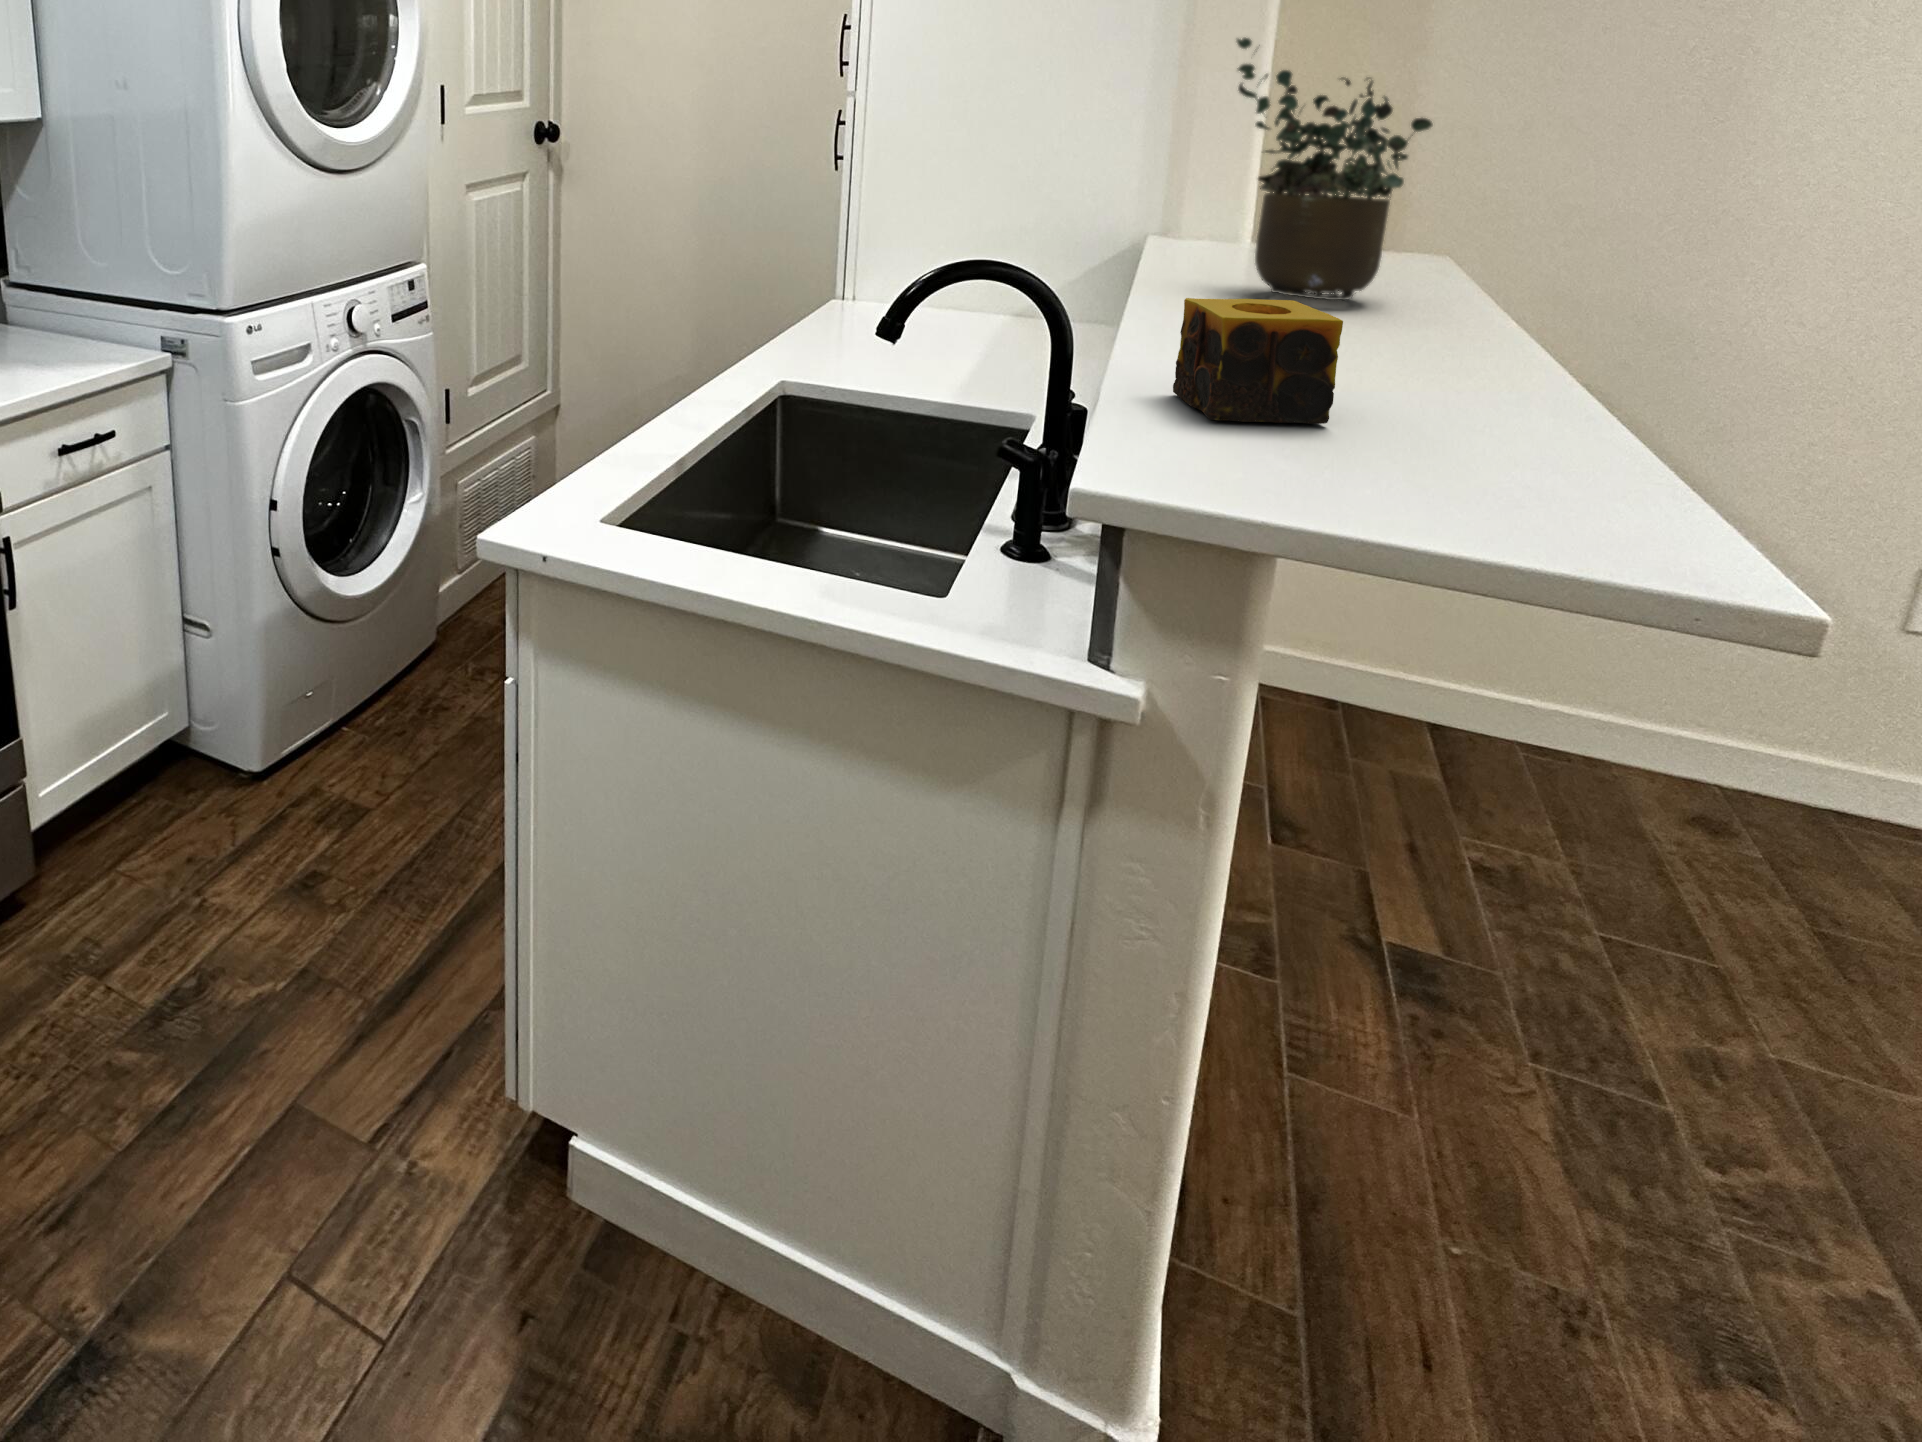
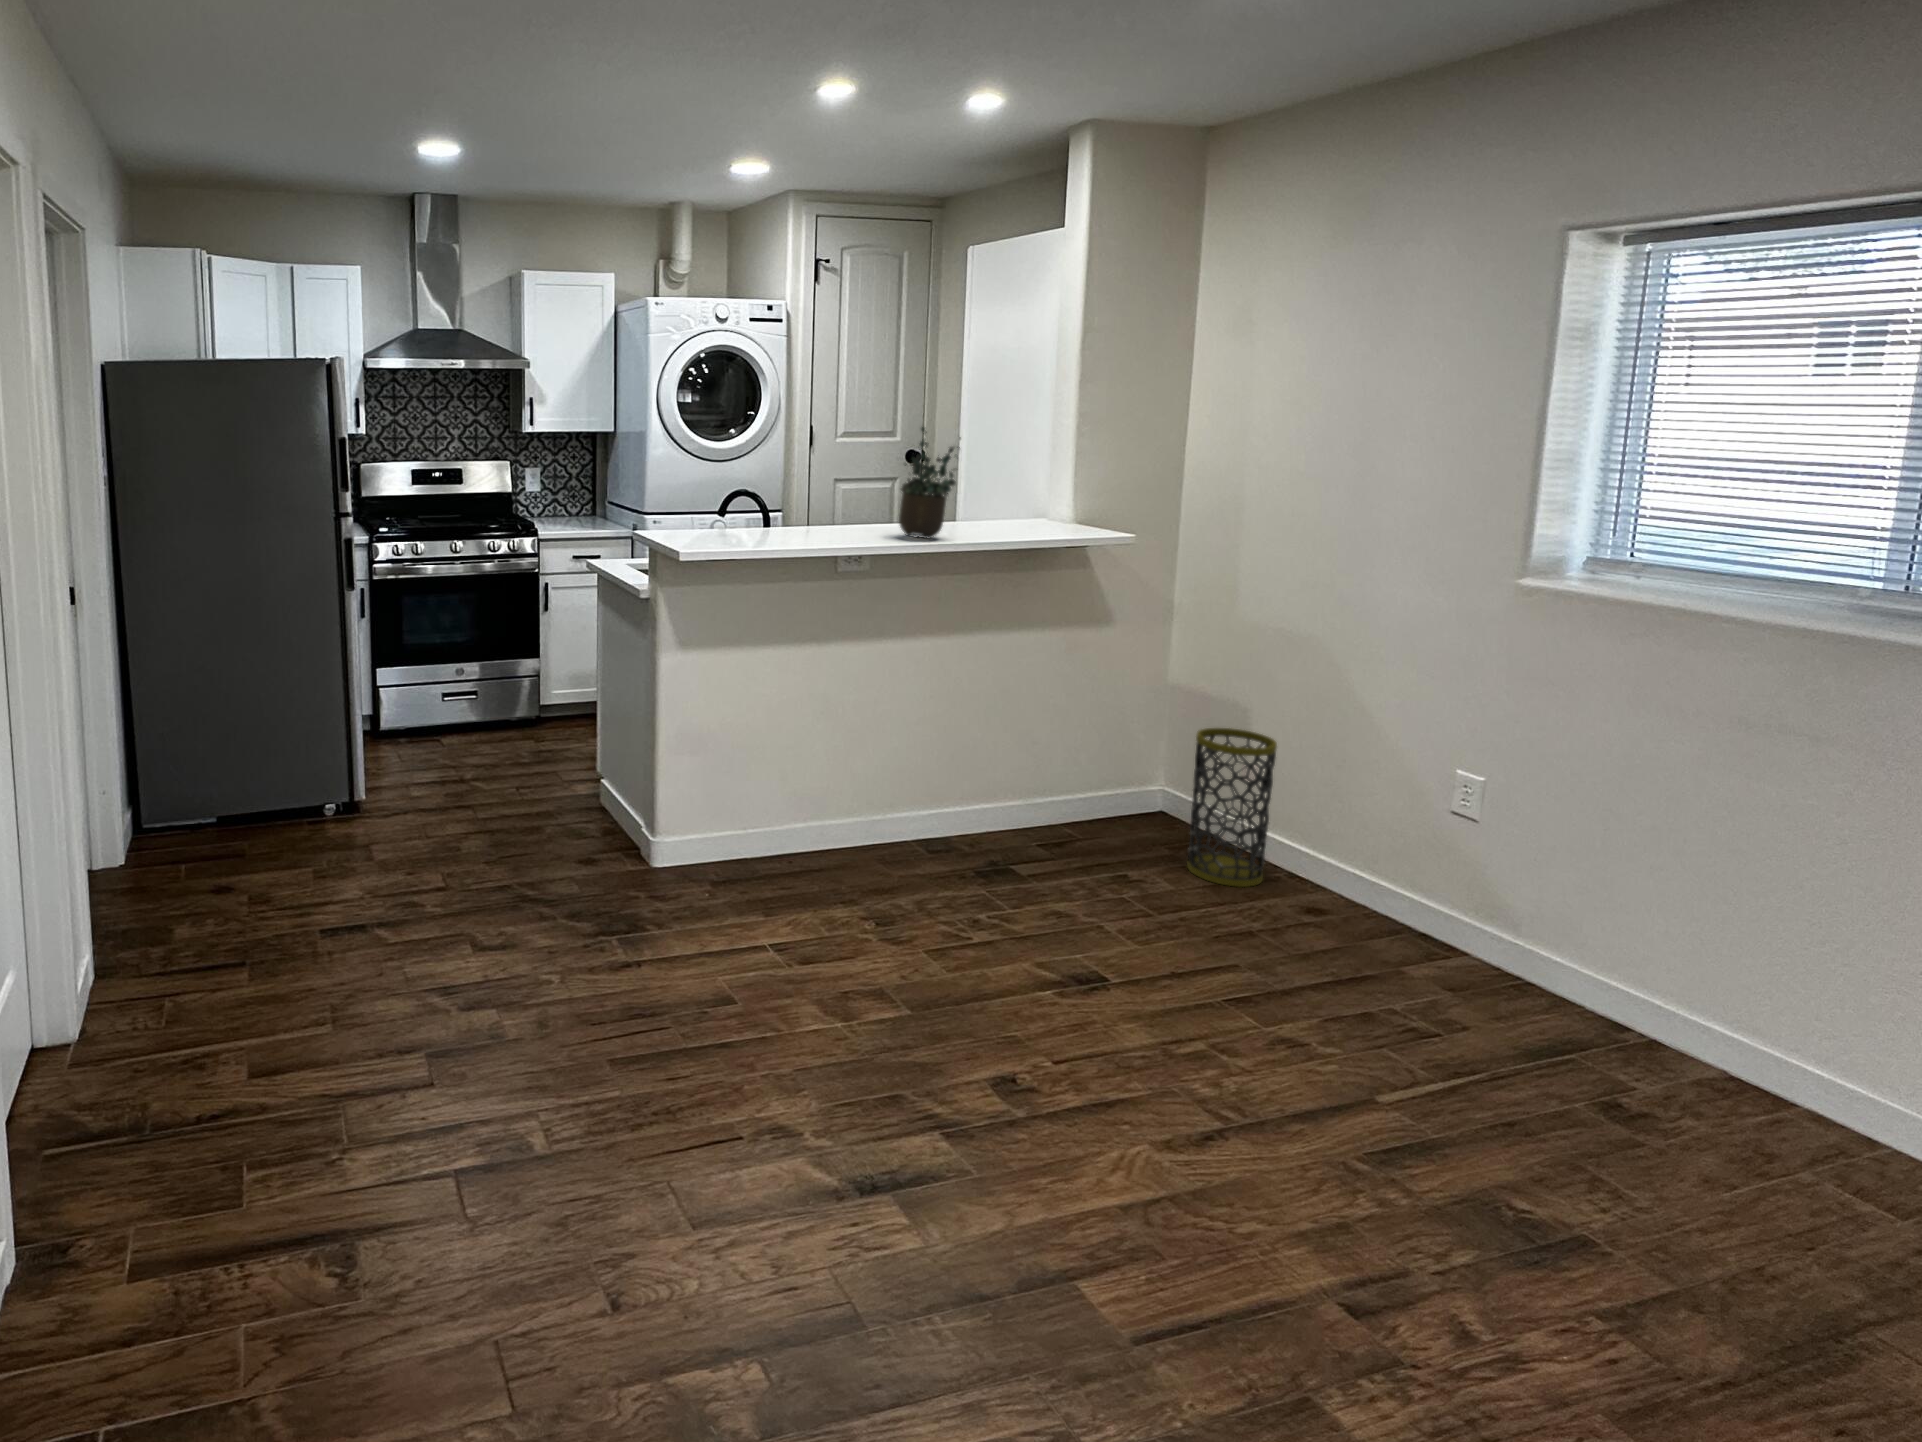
candle: present [1173,298,1343,424] -> none [705,509,750,545]
trash can: none [1388,527,1571,792] -> present [1187,728,1277,887]

